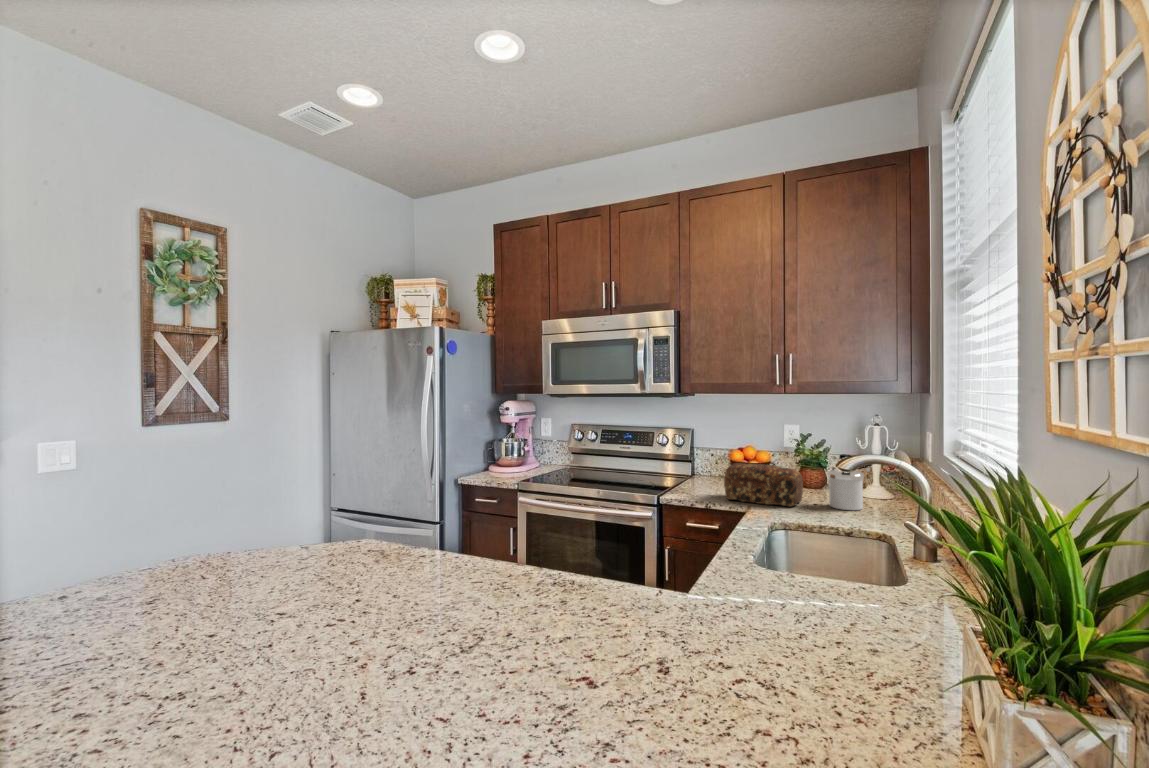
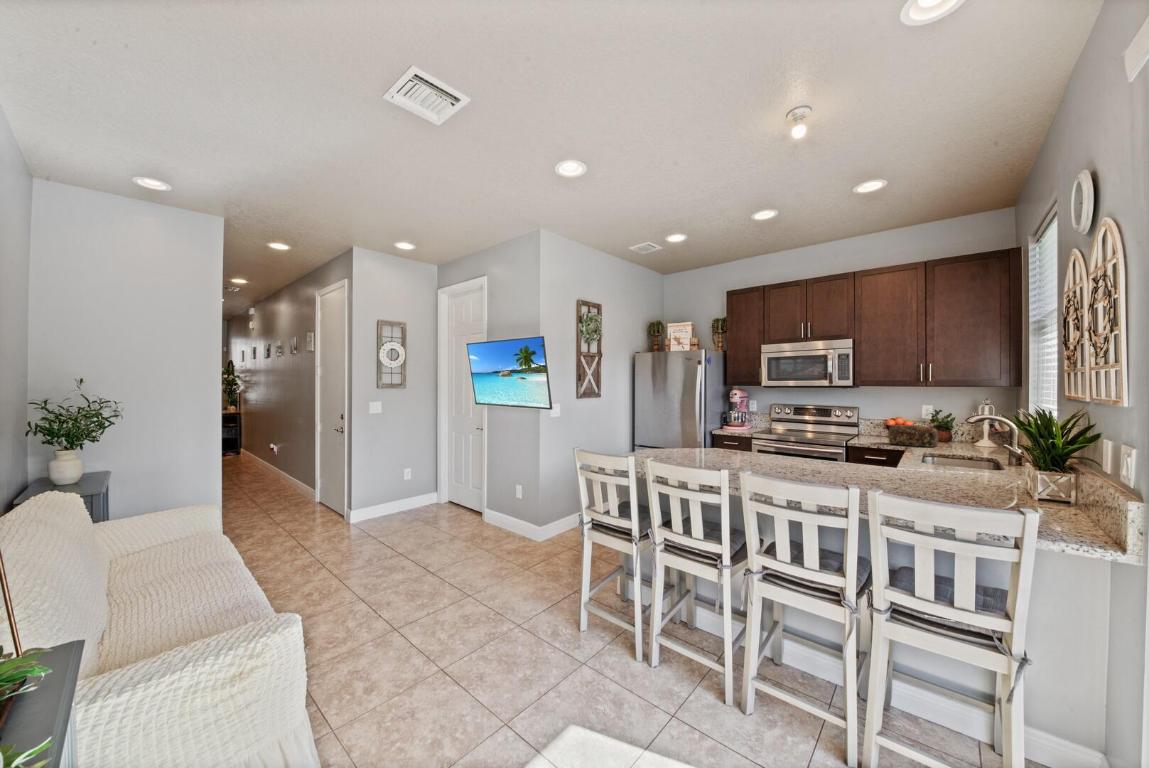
soap dispenser: present [828,454,870,510] -> none [955,420,983,449]

